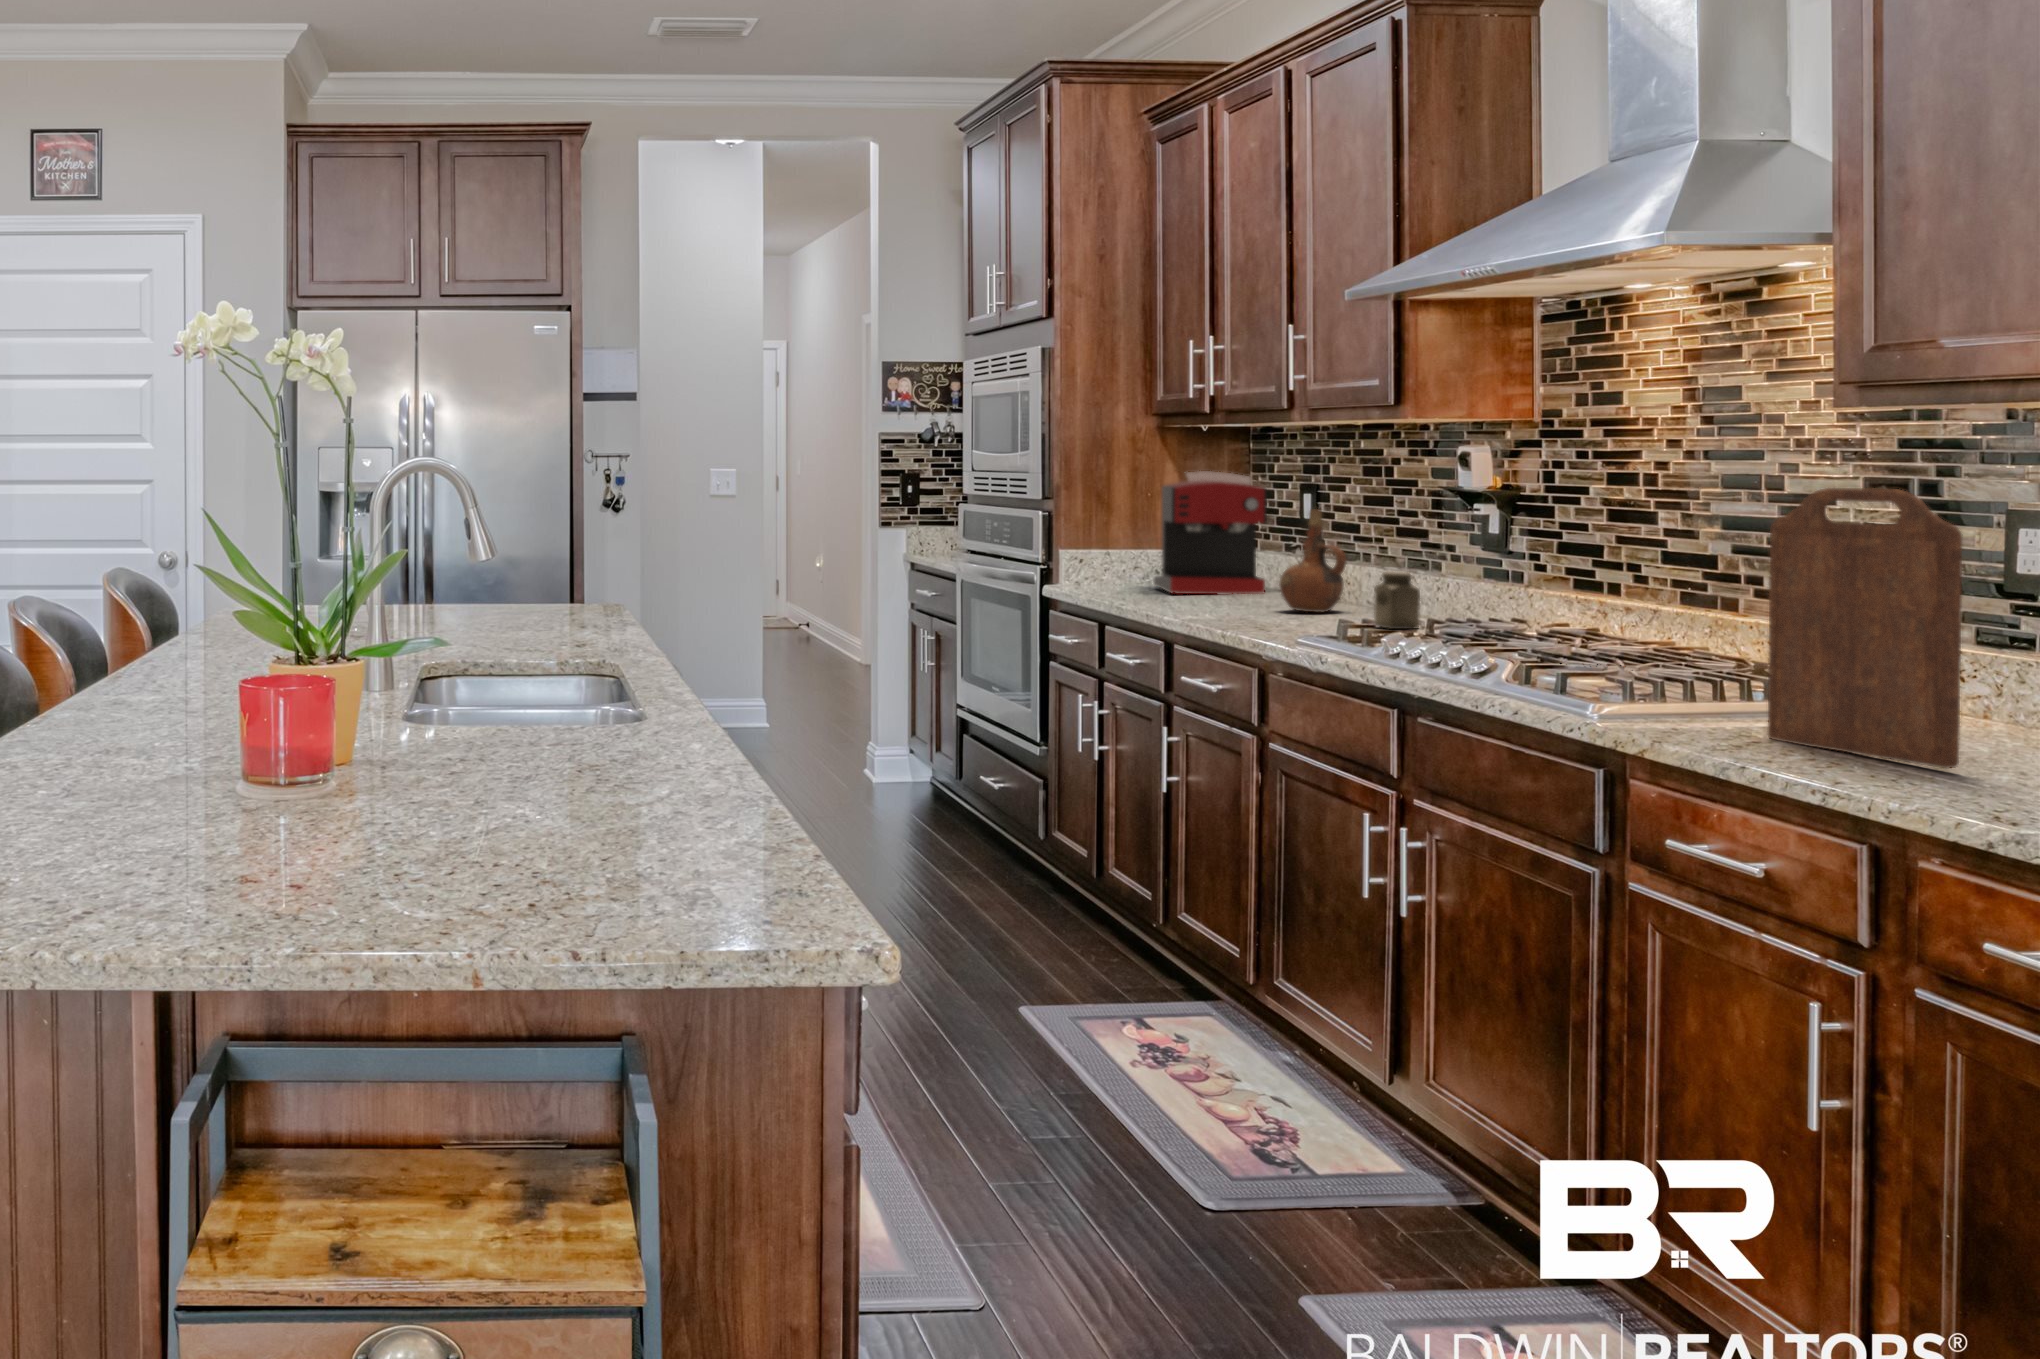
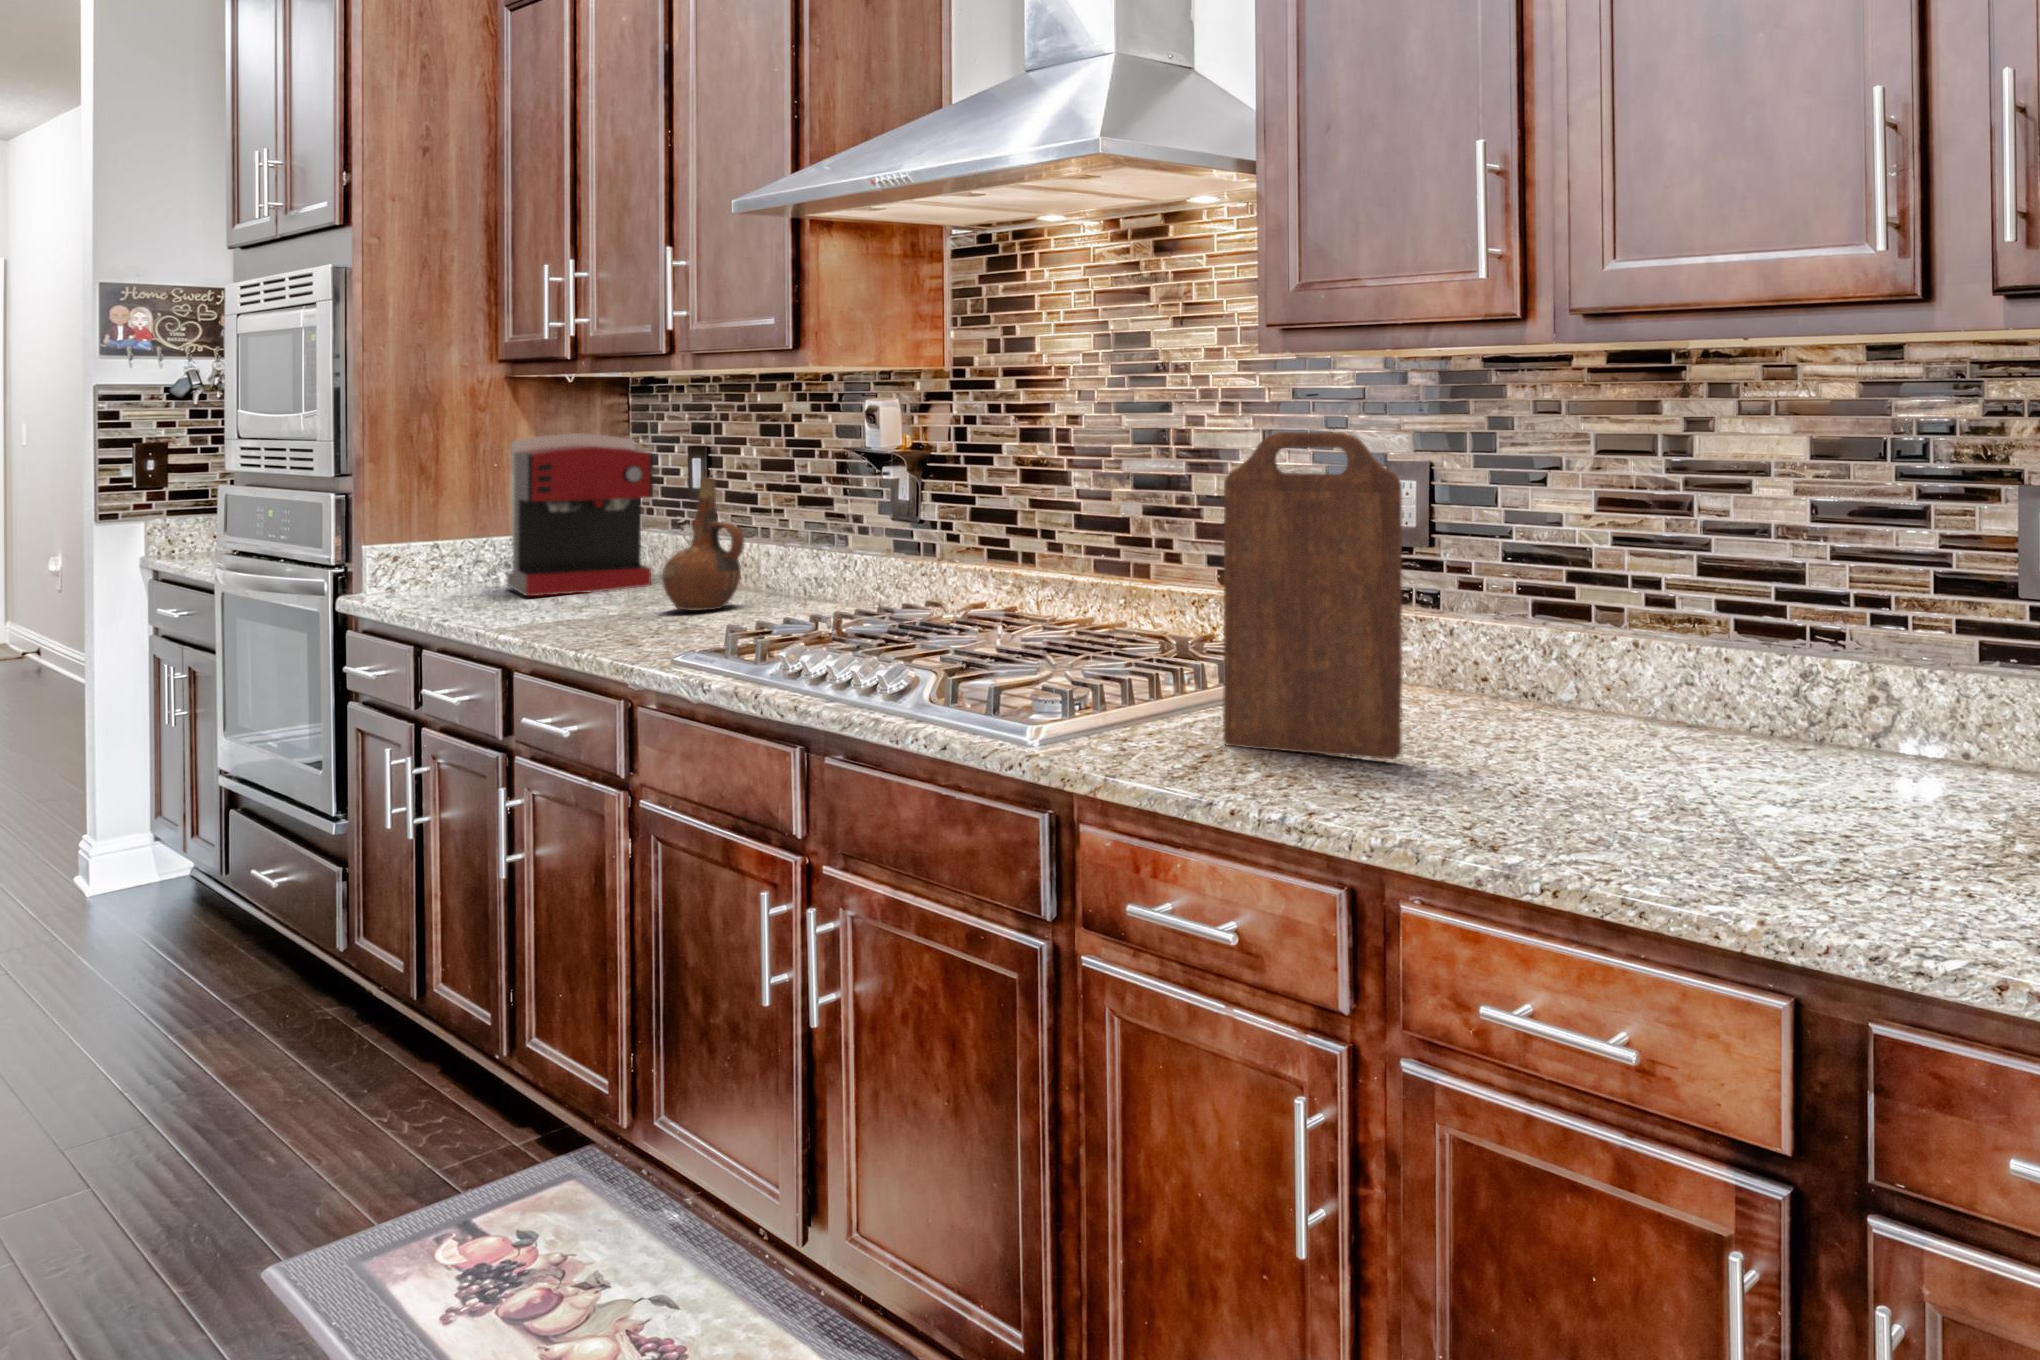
salt shaker: present [1374,571,1420,629] -> none [776,553,829,628]

